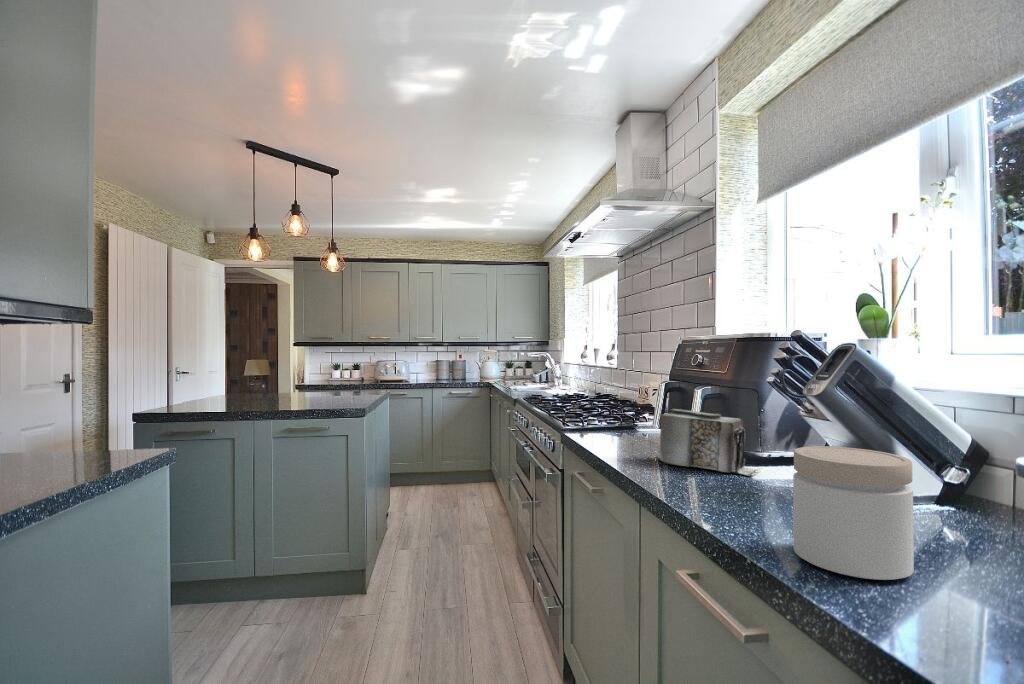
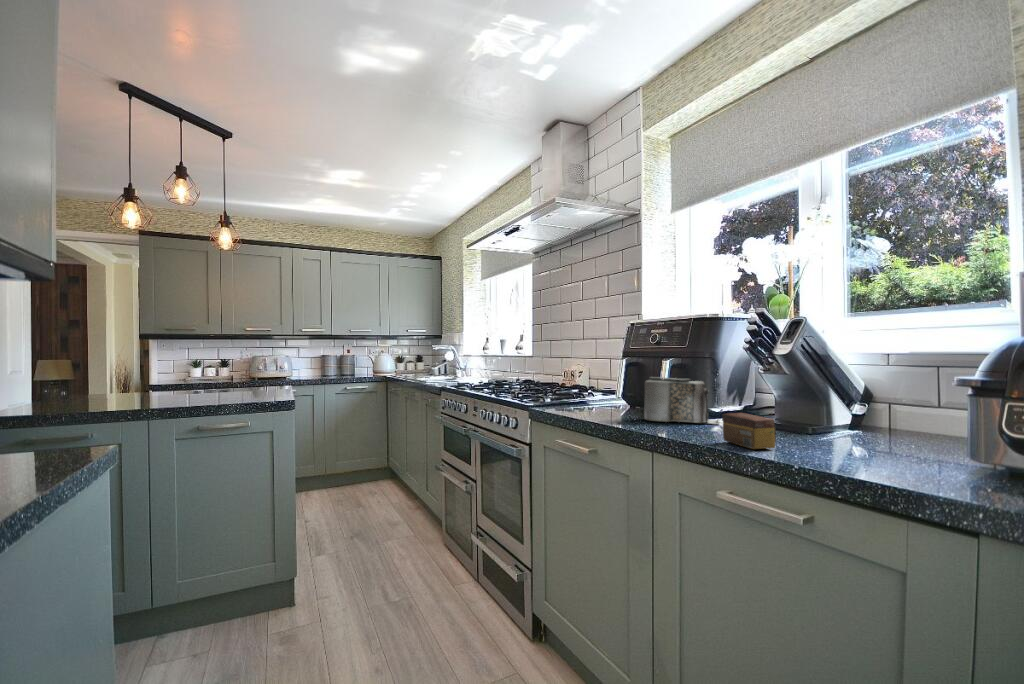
jar: present [793,446,914,580] -> none [804,386,886,466]
tea box: none [712,470,771,526] -> present [722,413,776,449]

